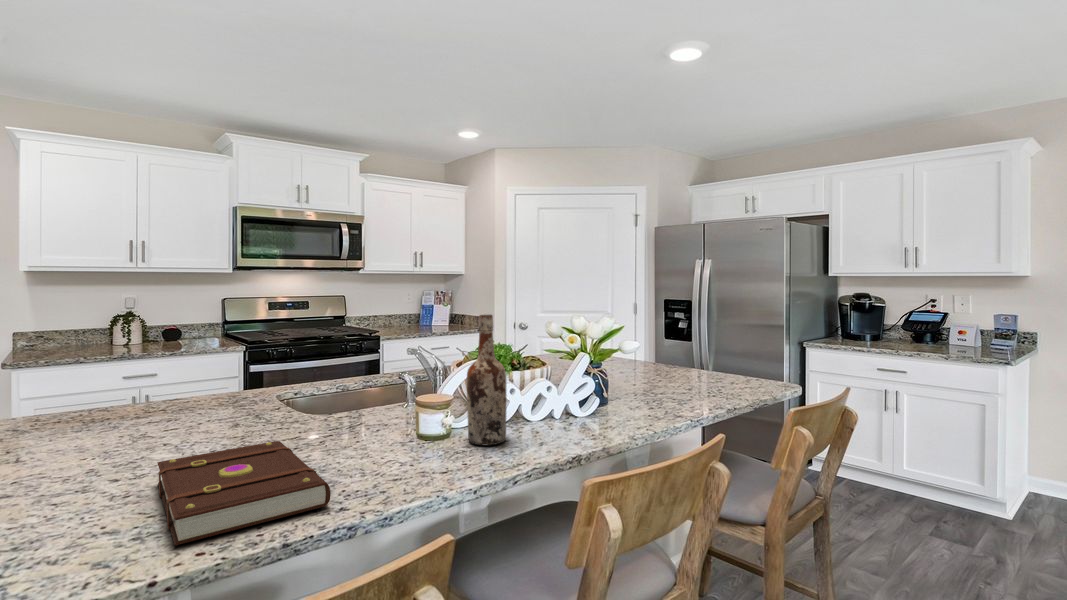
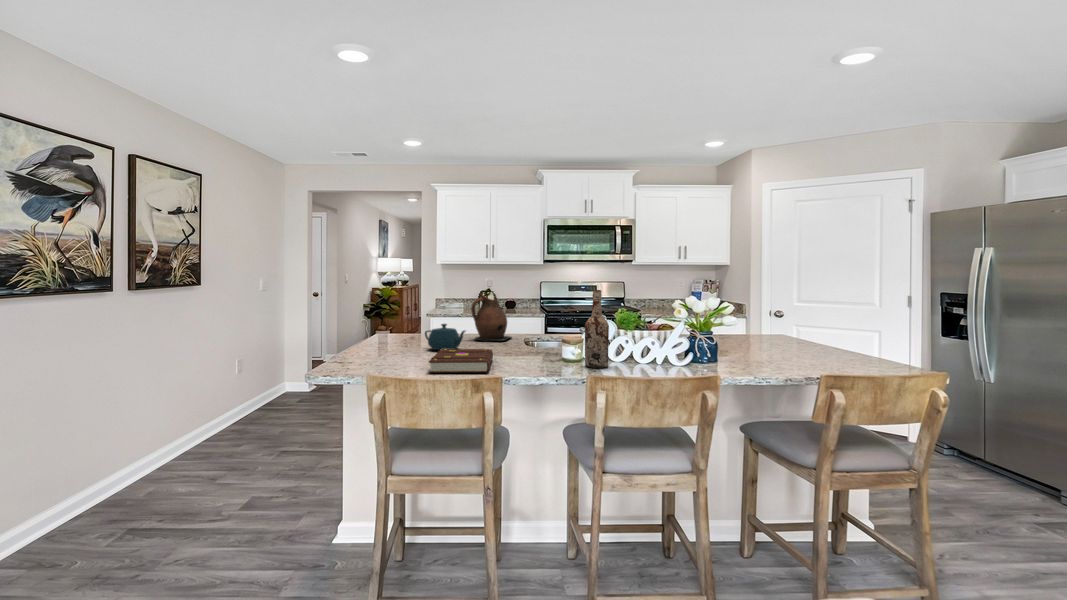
ceramic pitcher: none [173,326,251,413] -> present [471,294,511,341]
teapot: none [77,395,197,456] -> present [425,324,465,350]

